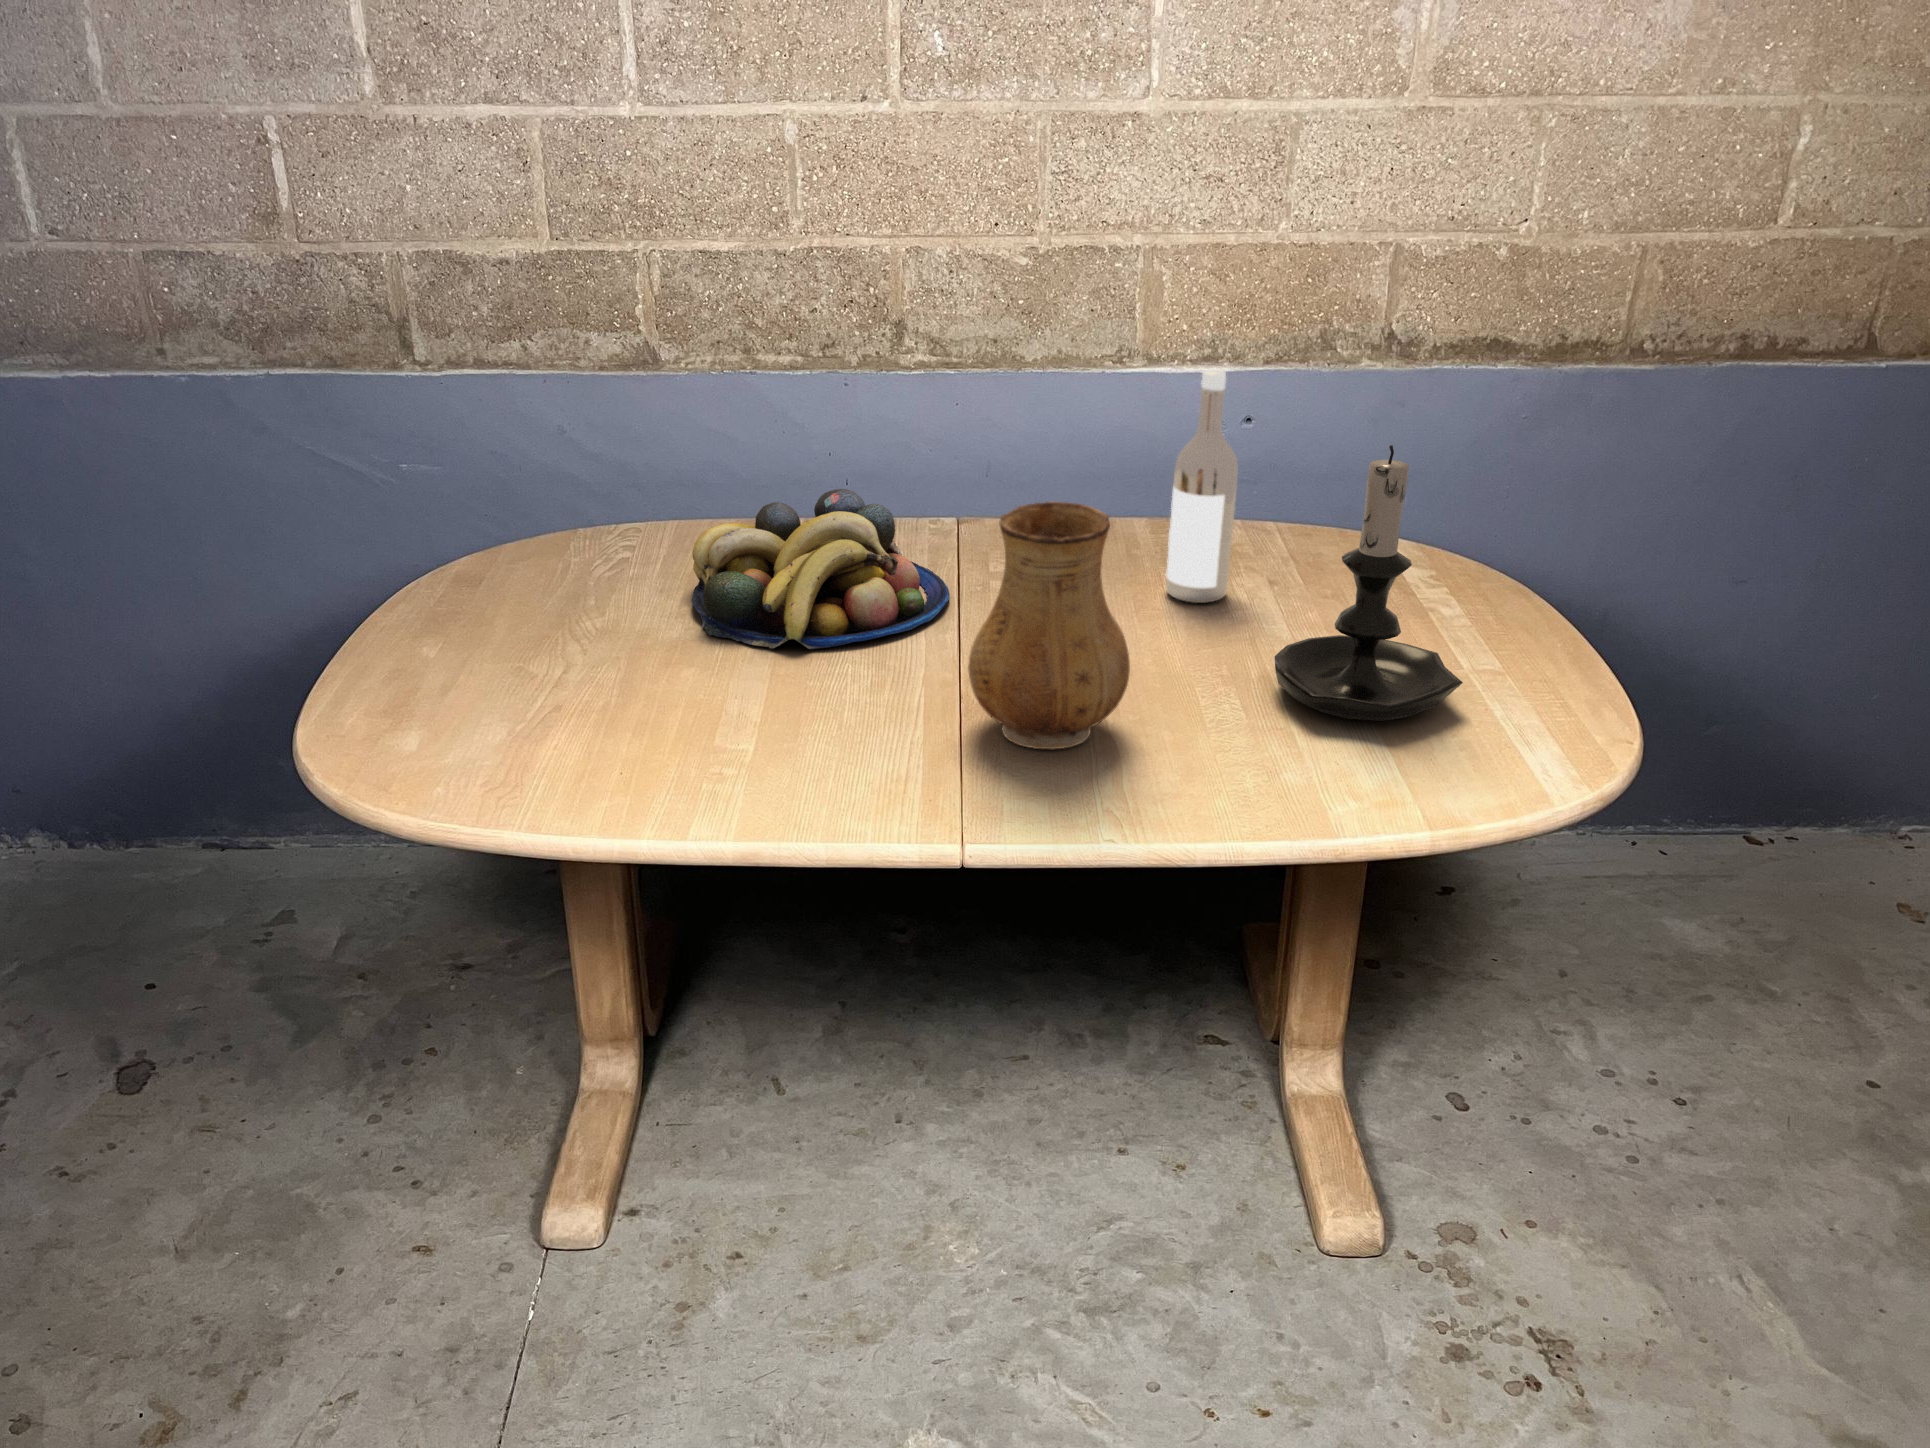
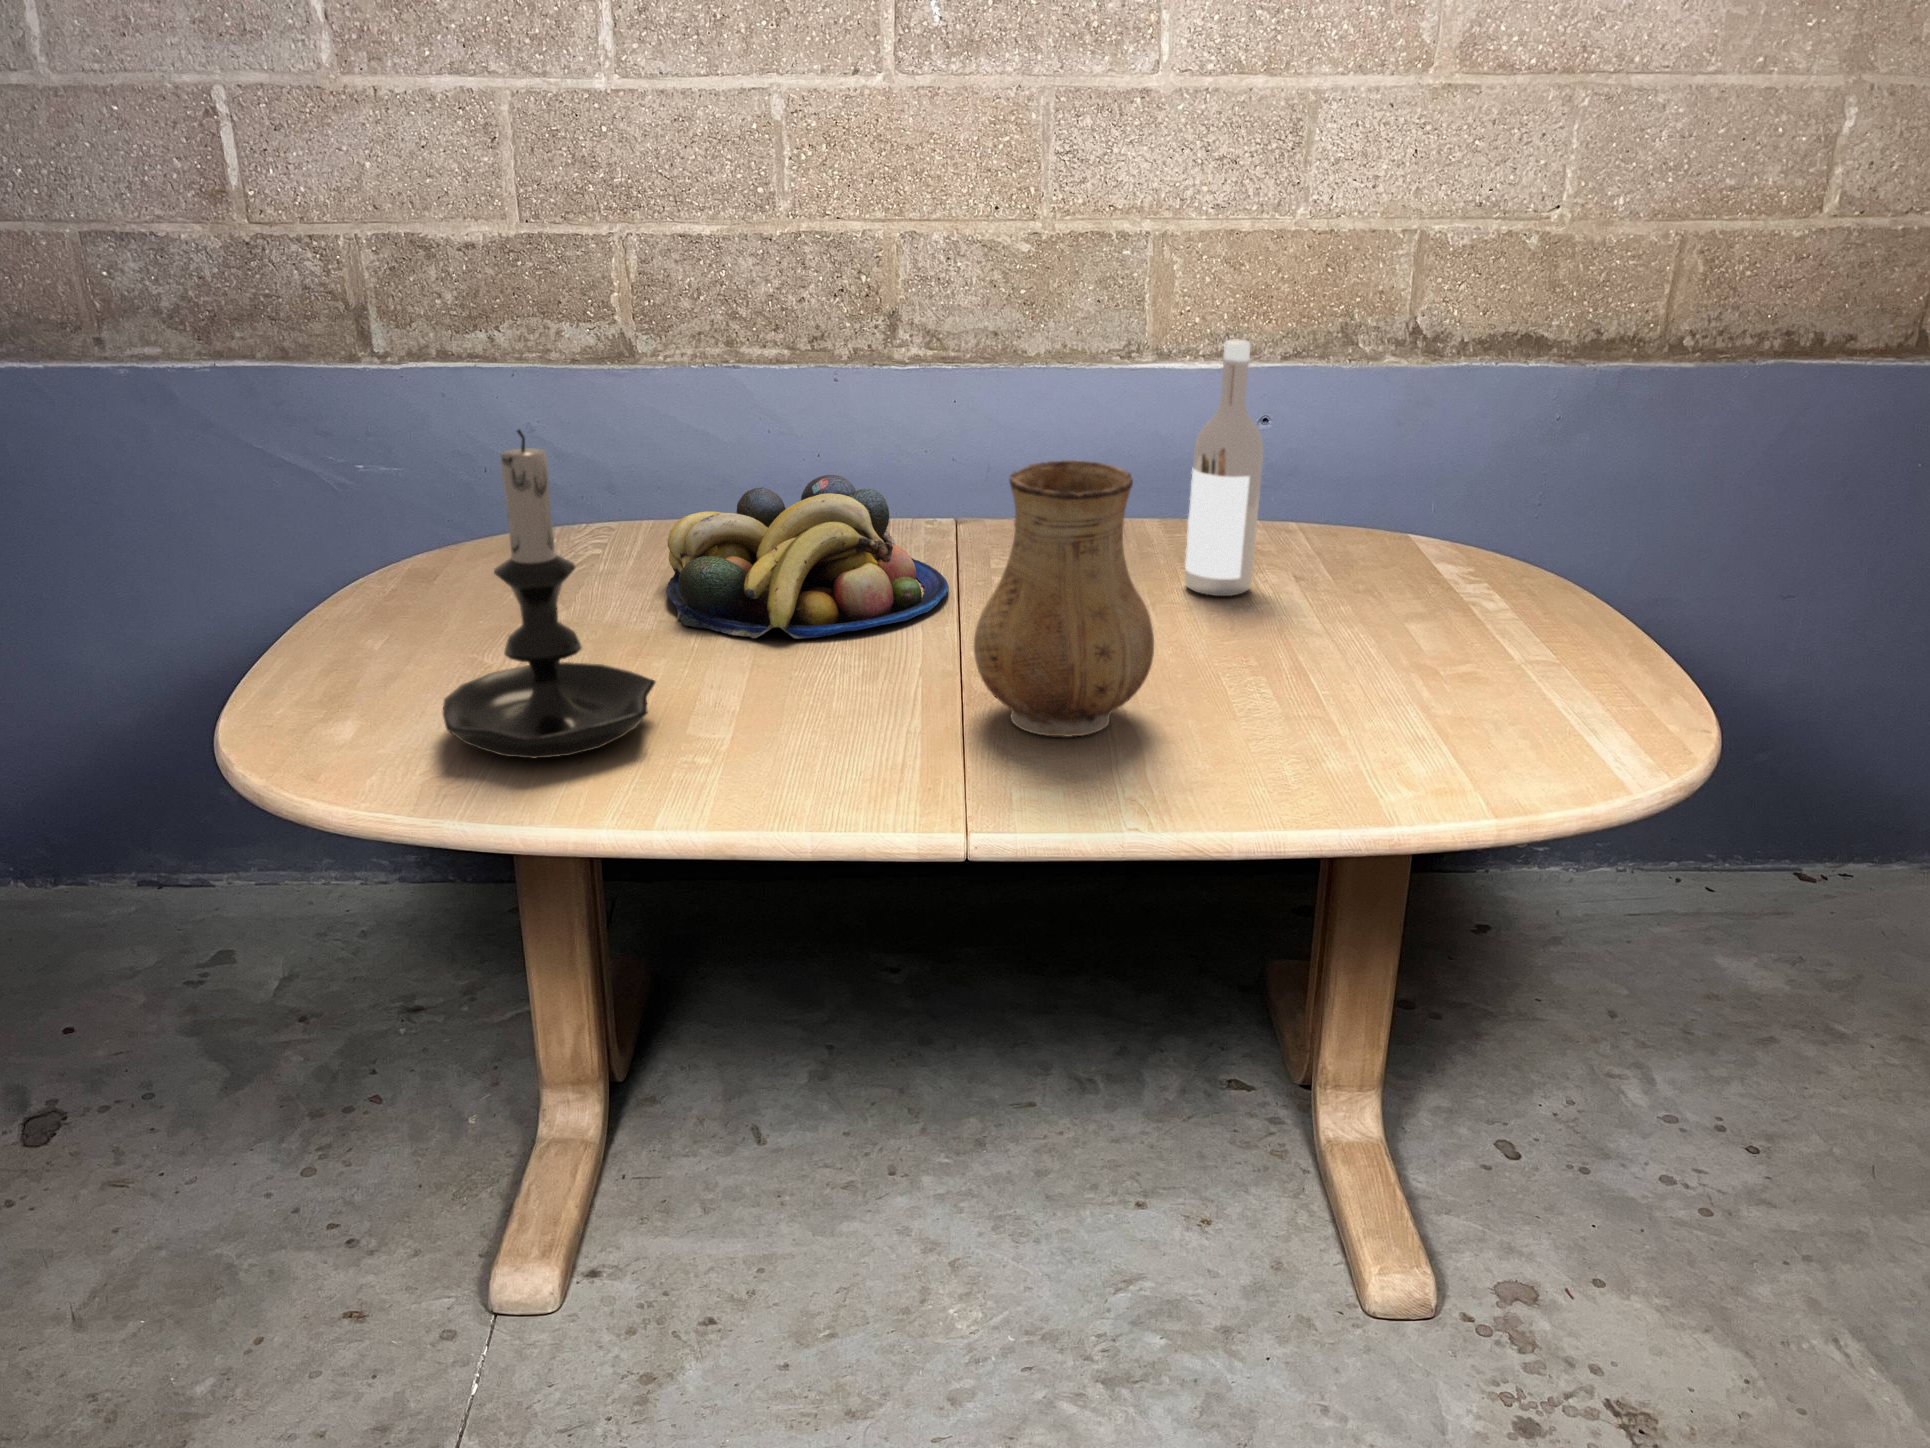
candle holder: present [1275,445,1463,721] -> present [443,430,656,758]

